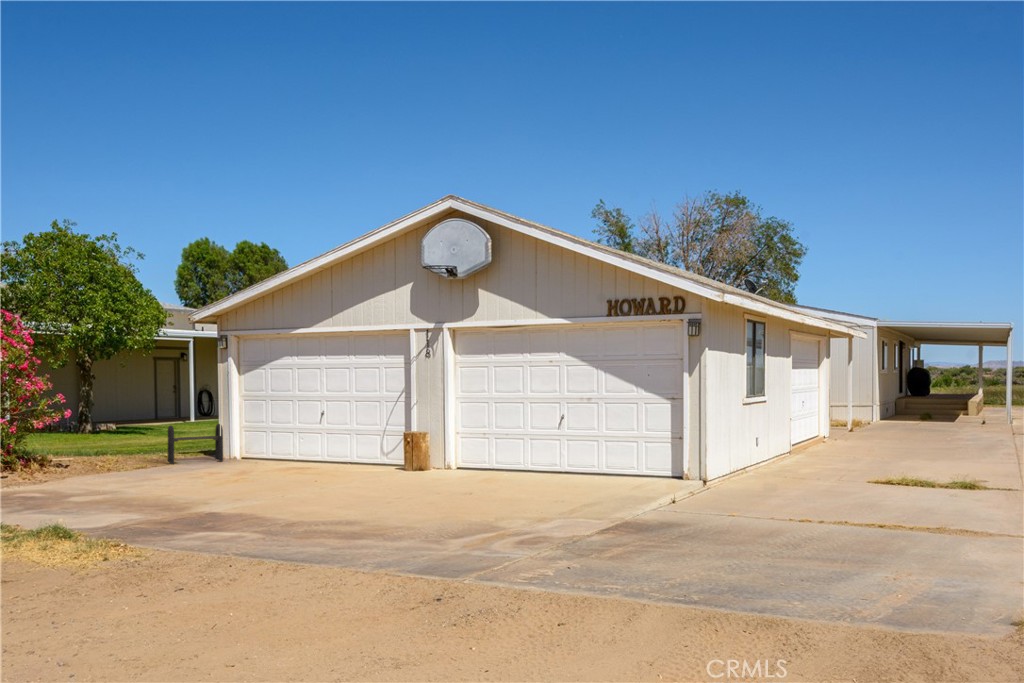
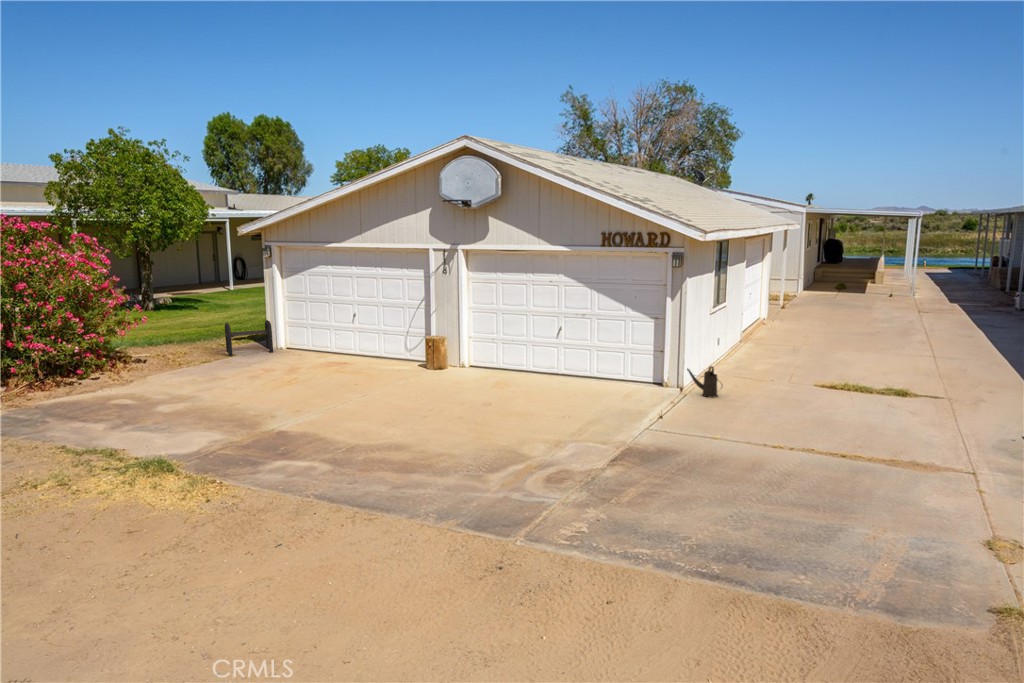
watering can: none [711,452,754,490] -> present [687,366,718,398]

